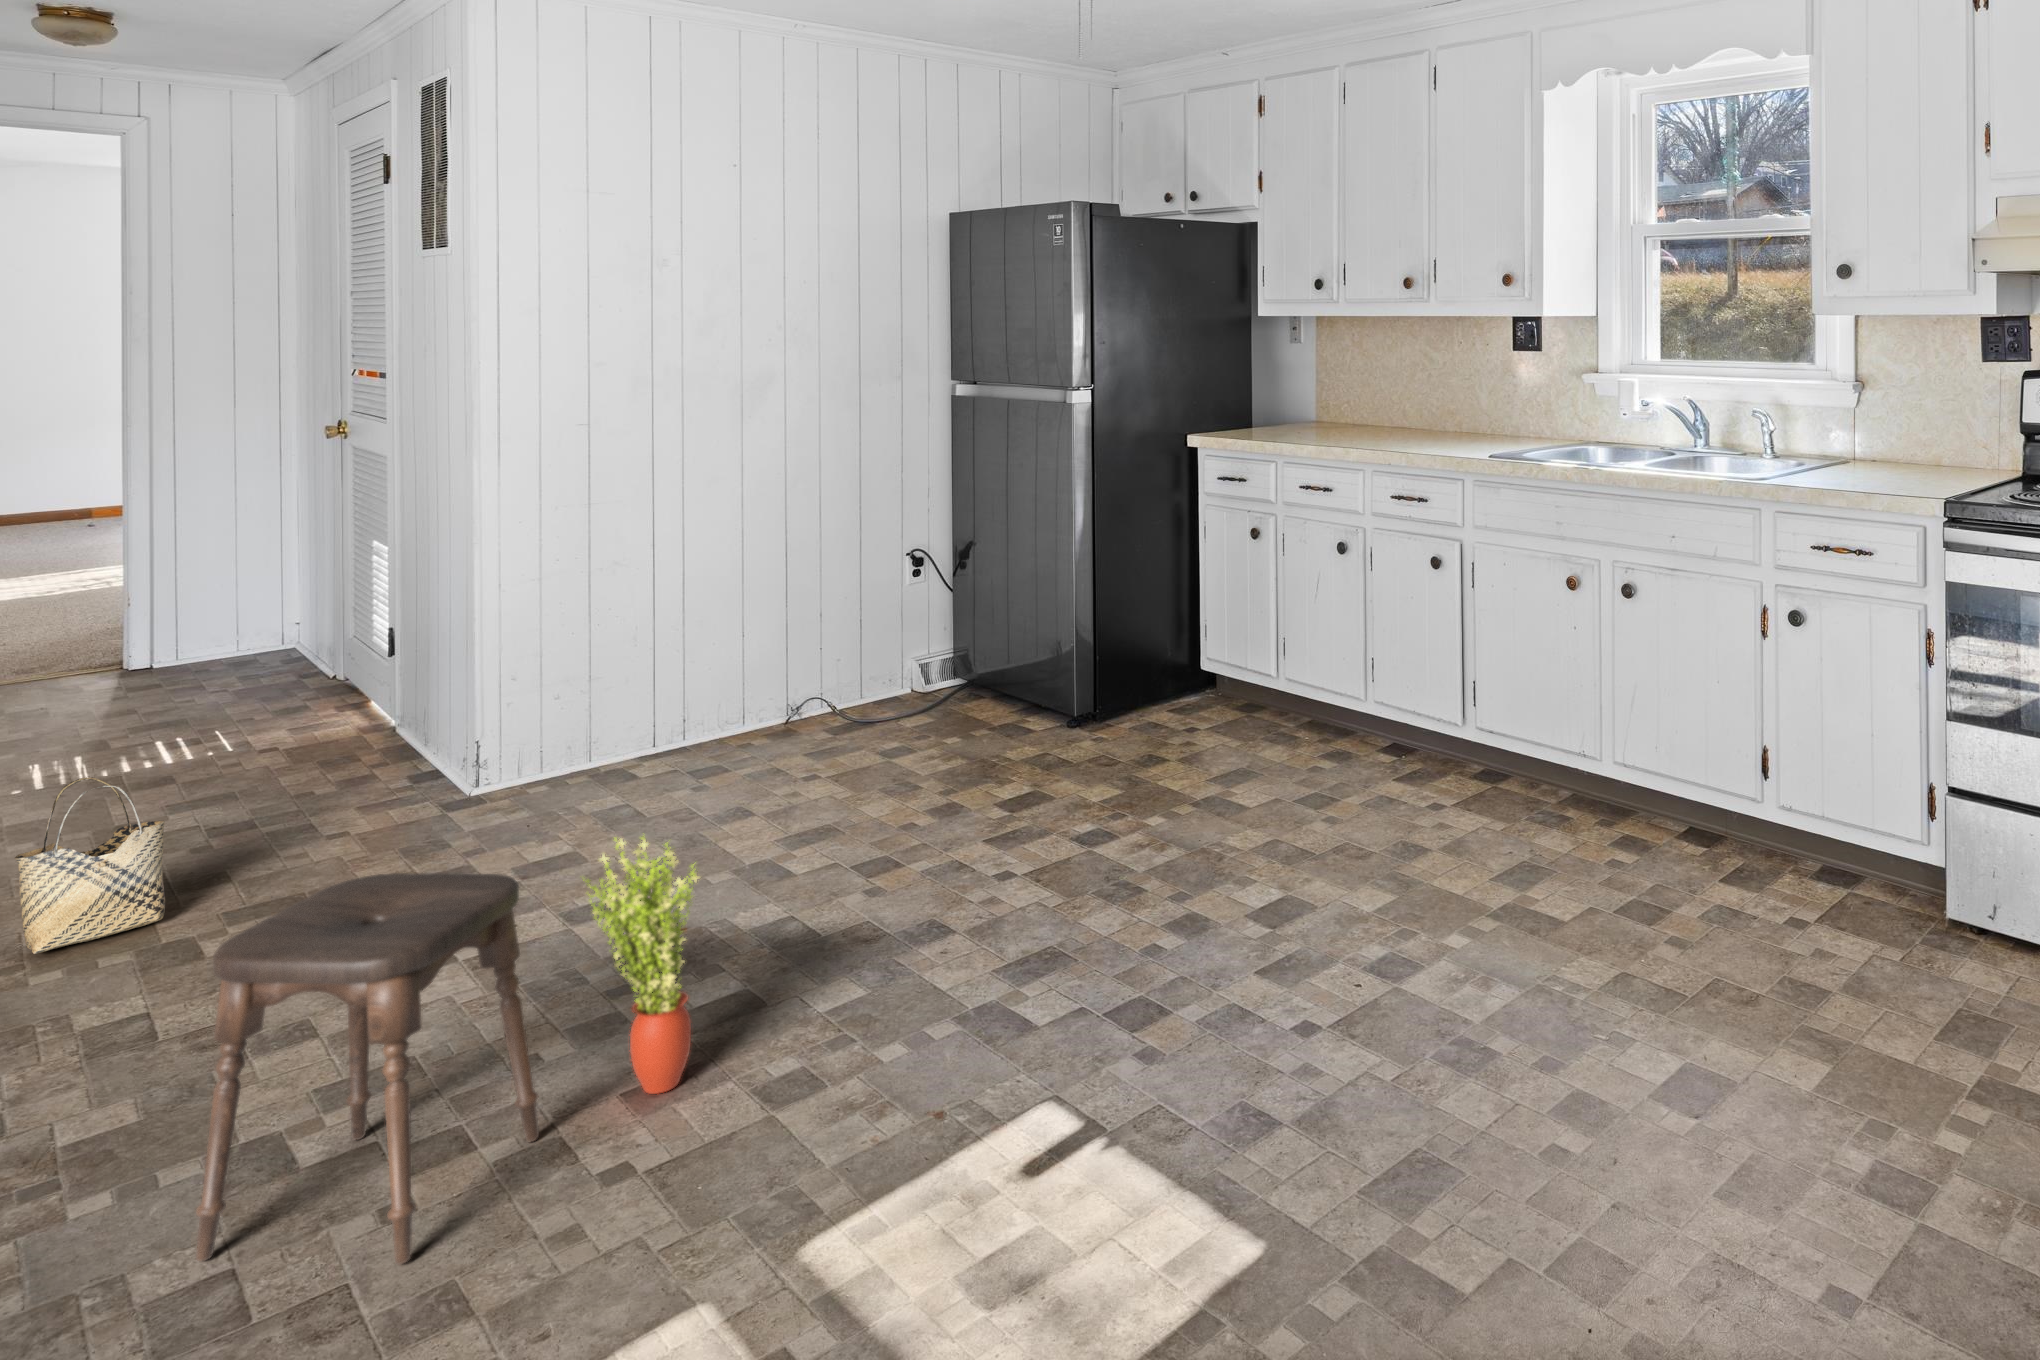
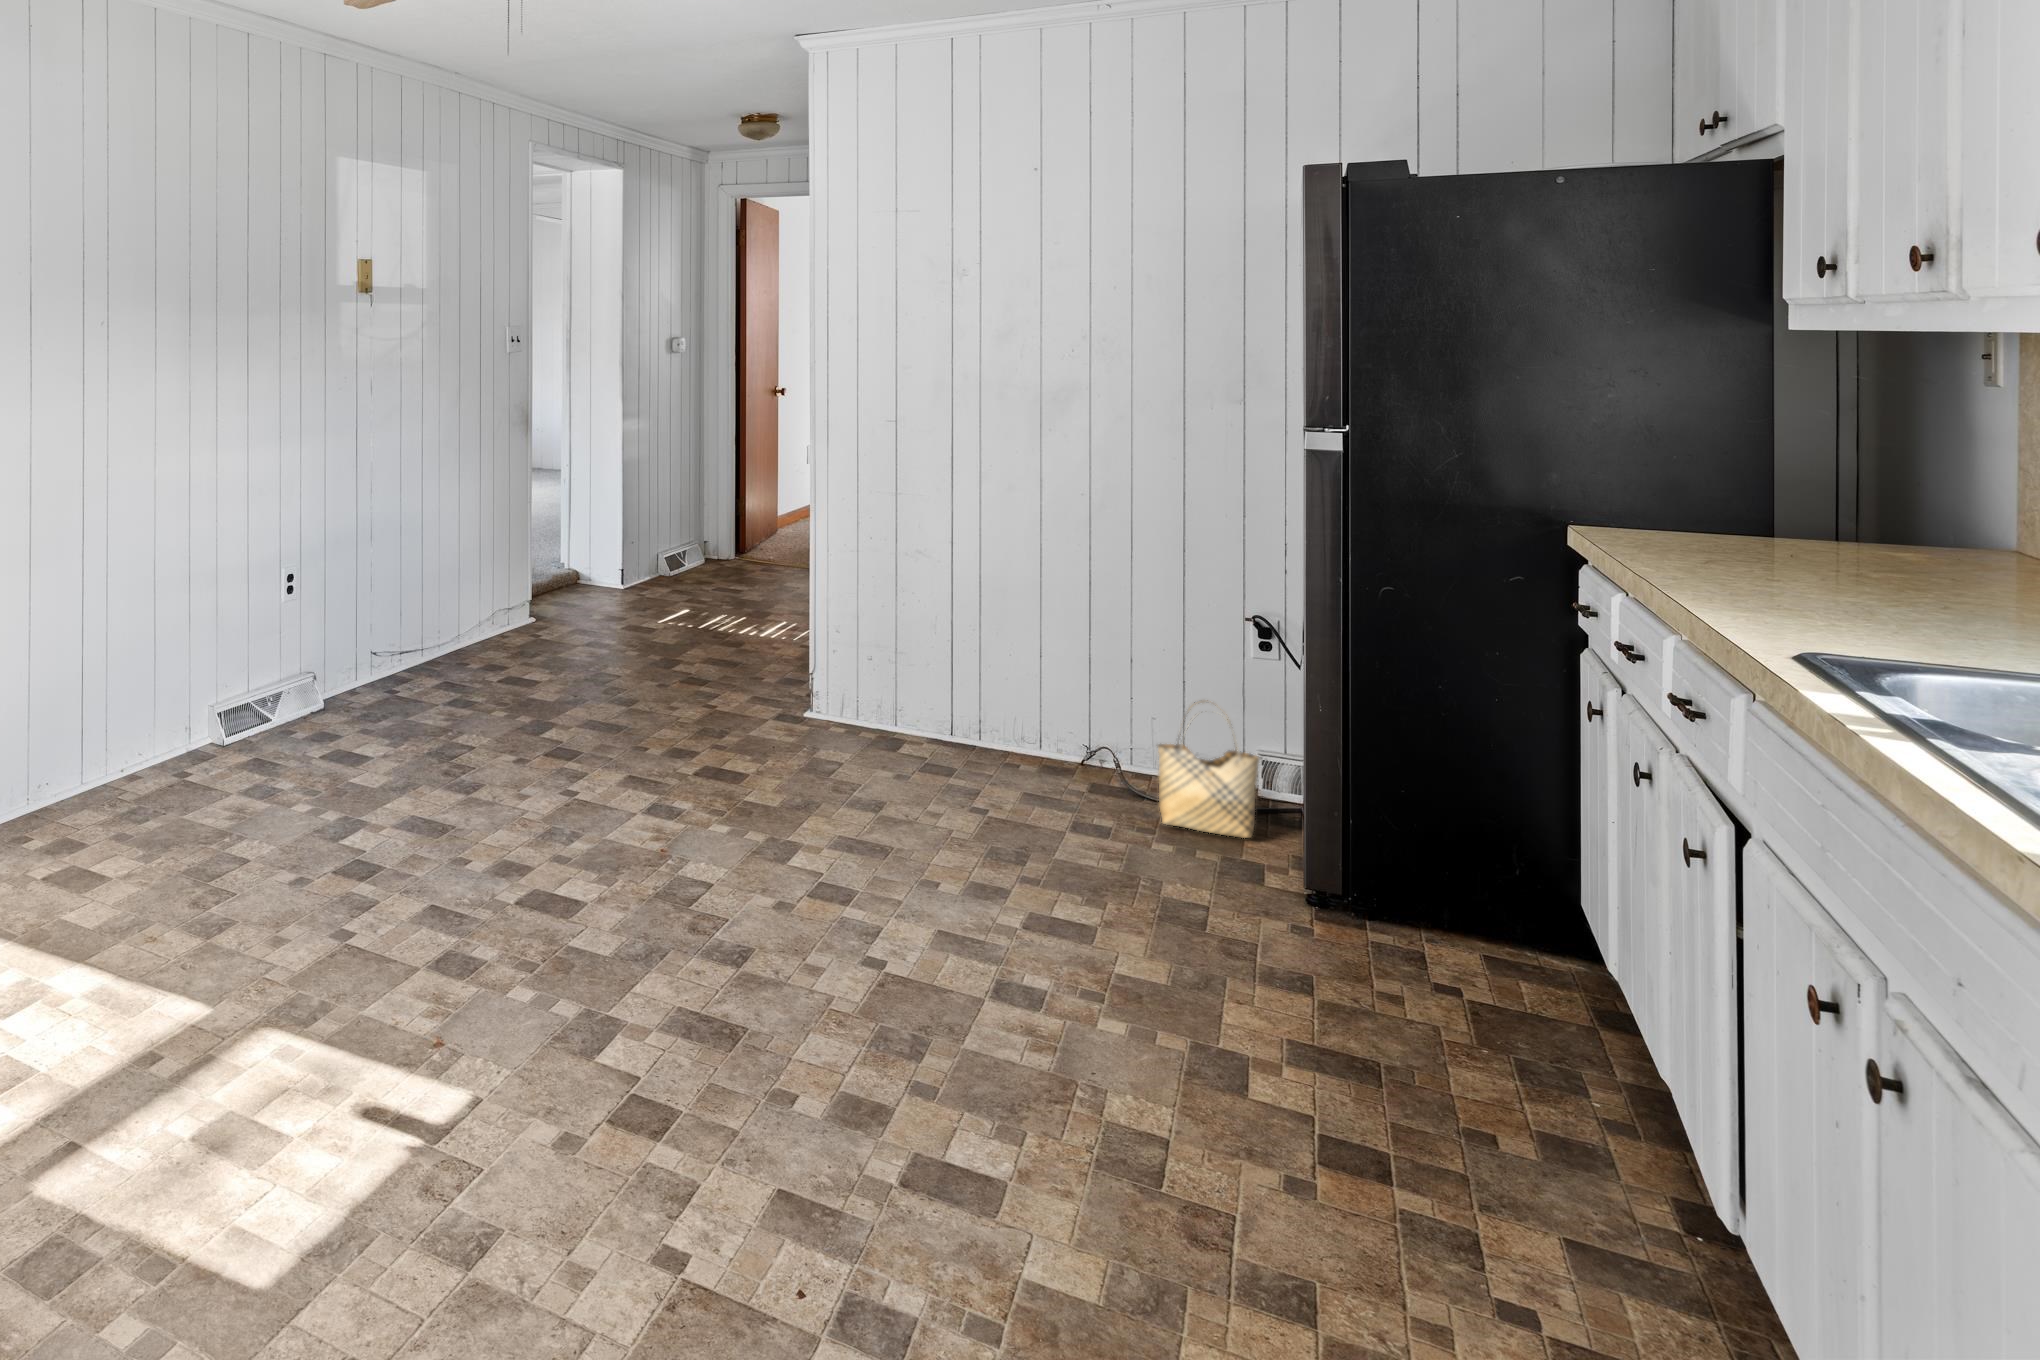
potted plant: present [583,837,700,1094] -> none [1529,943,1684,1273]
stool: present [196,873,539,1264] -> none [1150,859,1457,1236]

